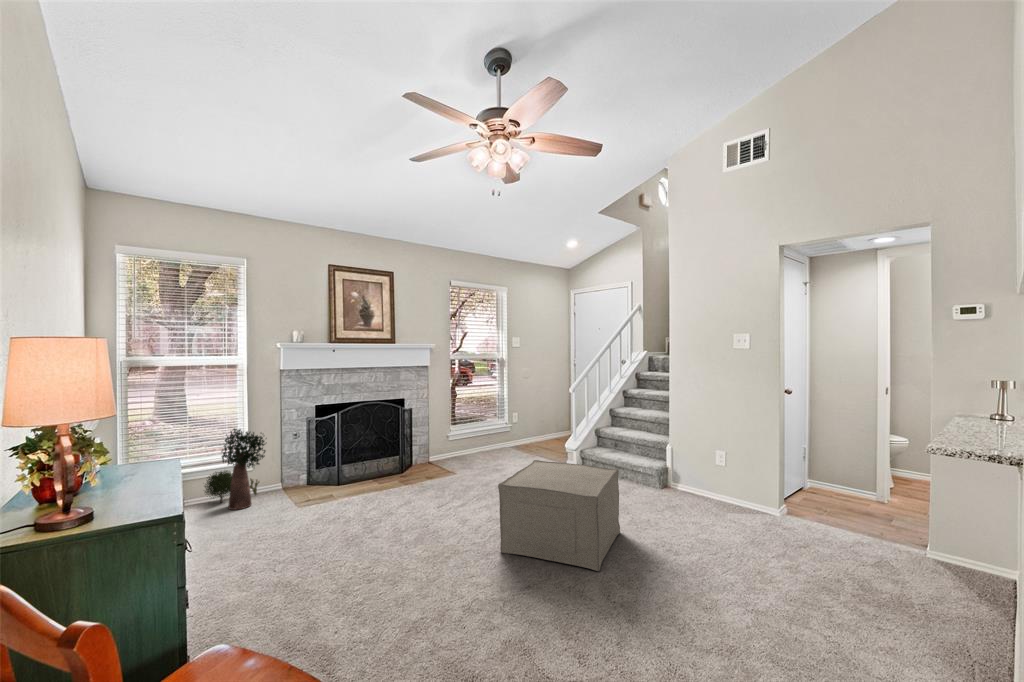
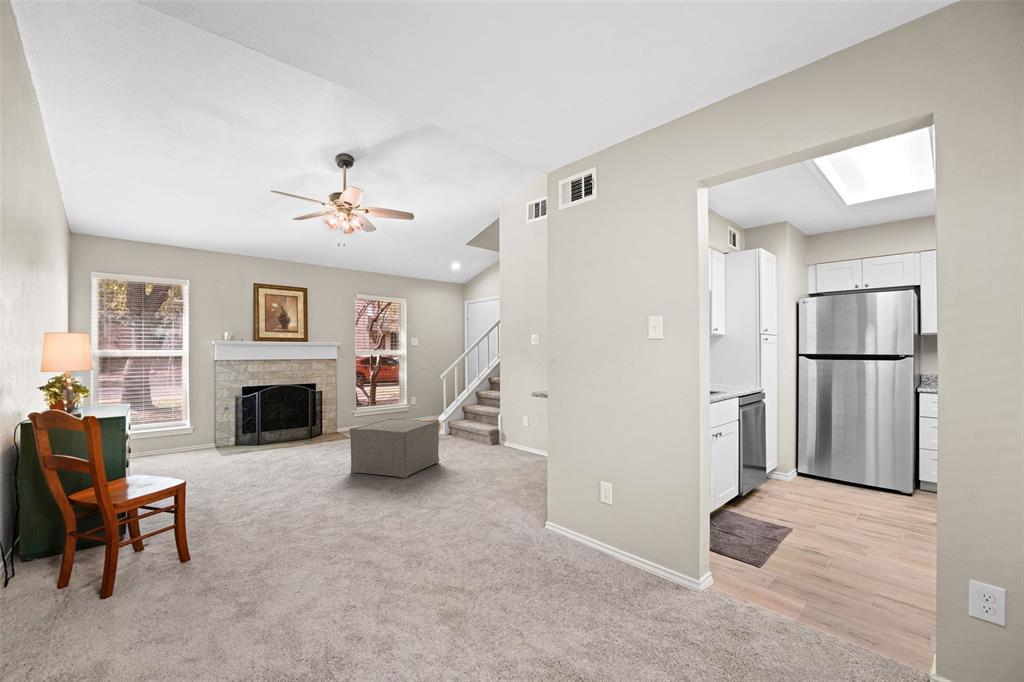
potted plant: present [205,428,265,510] -> none [153,401,202,458]

